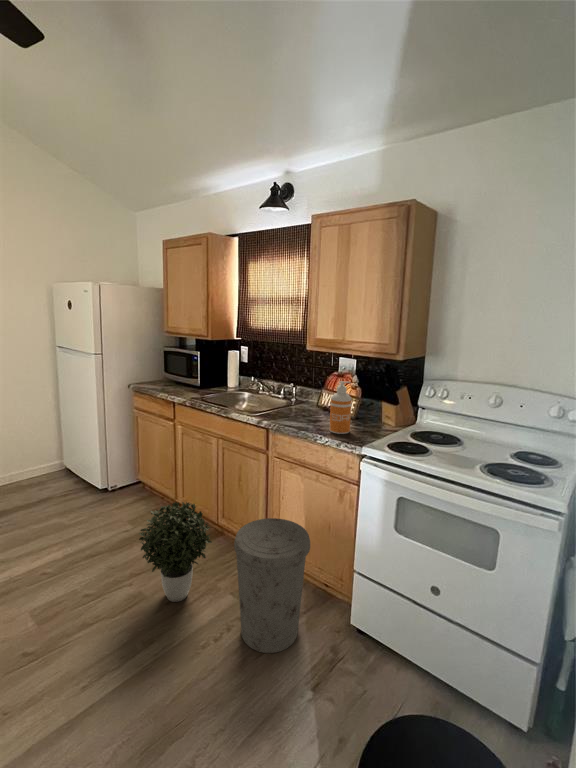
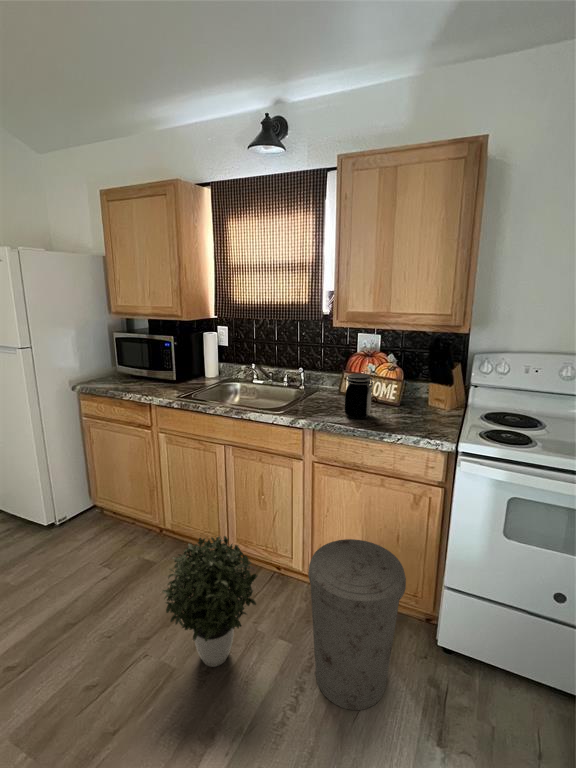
soap dispenser: present [330,381,352,434] -> none [391,363,419,427]
jar: none [299,388,323,425] -> present [345,374,373,419]

